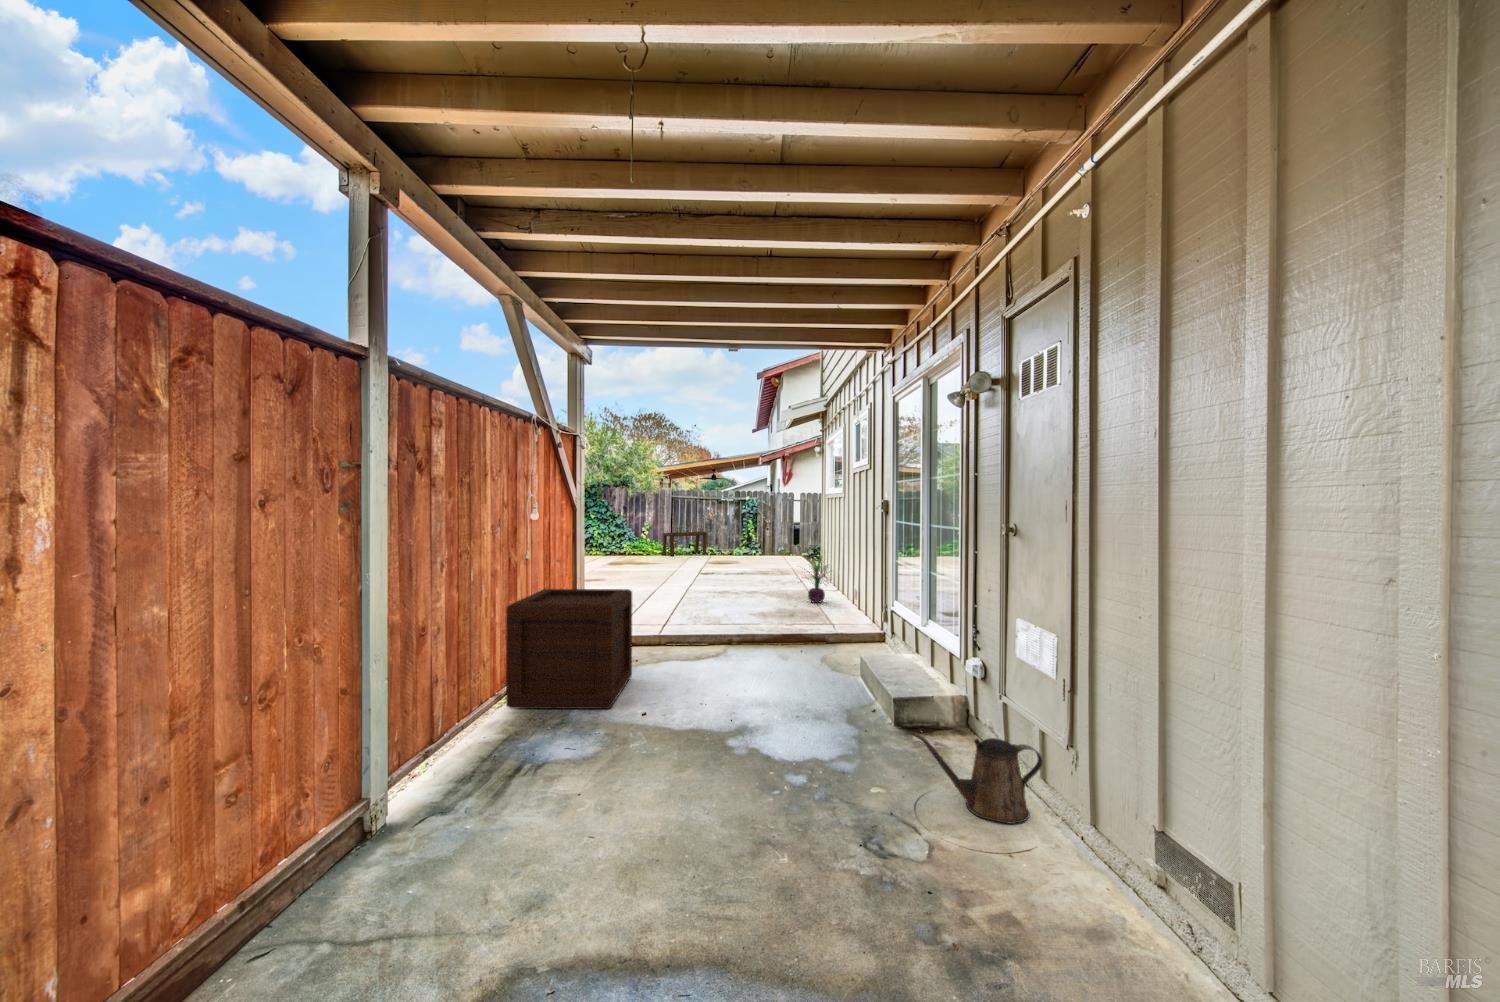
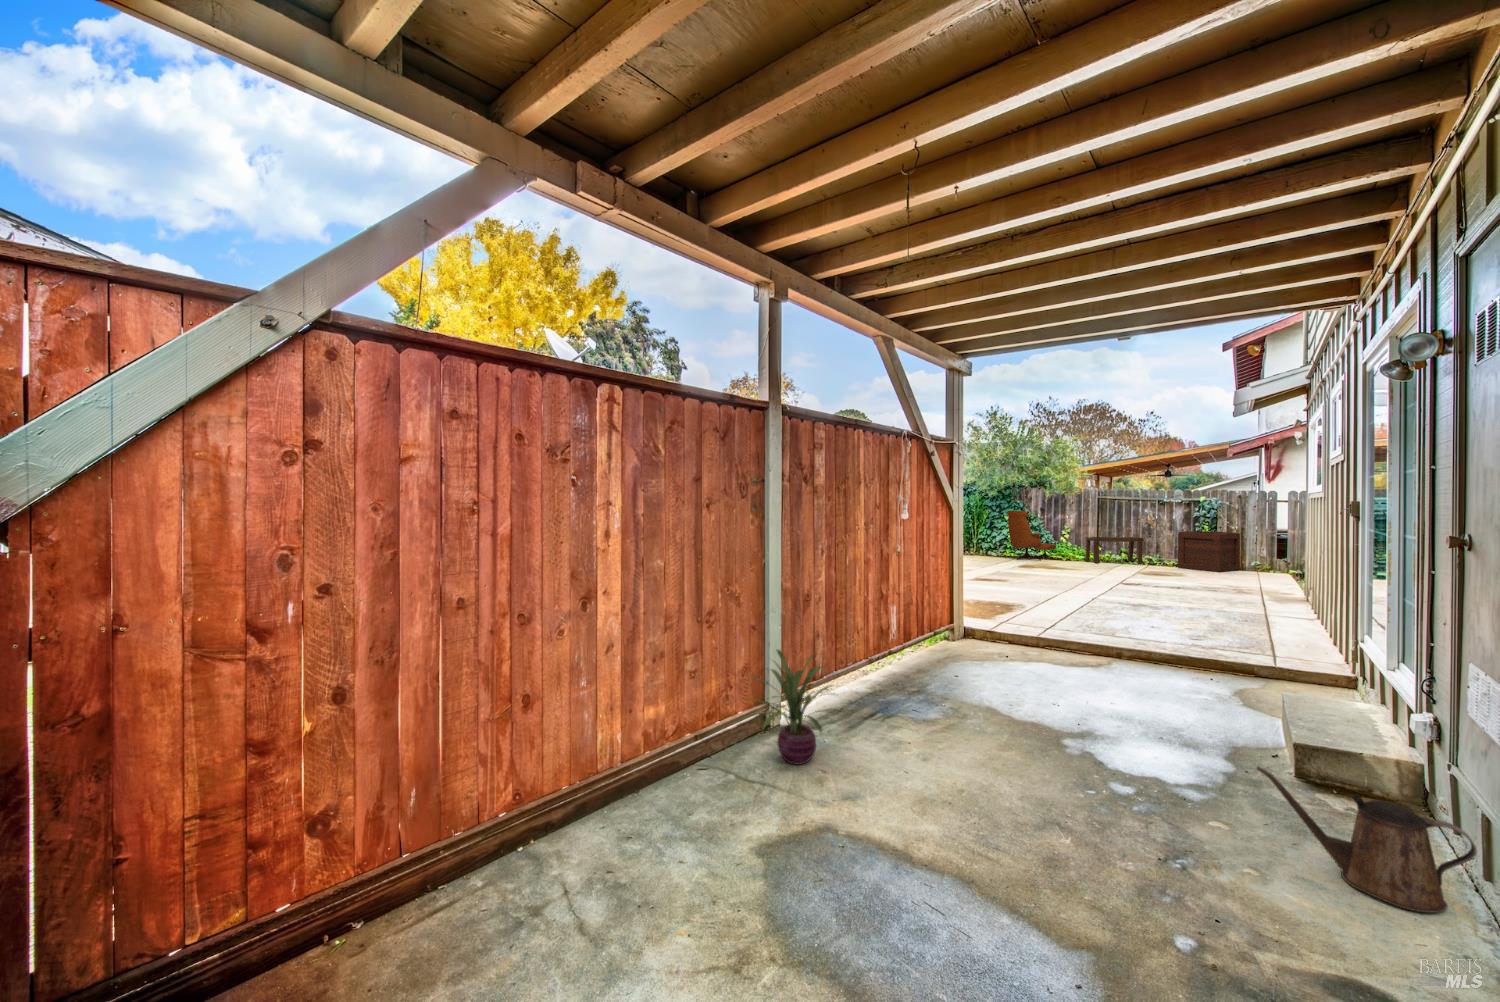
lounge chair: none [595,509,638,558] -> present [1007,511,1056,561]
decorative plant: present [798,556,828,603] -> present [752,650,836,765]
wooden crate: present [506,589,632,709] -> present [1178,531,1240,572]

